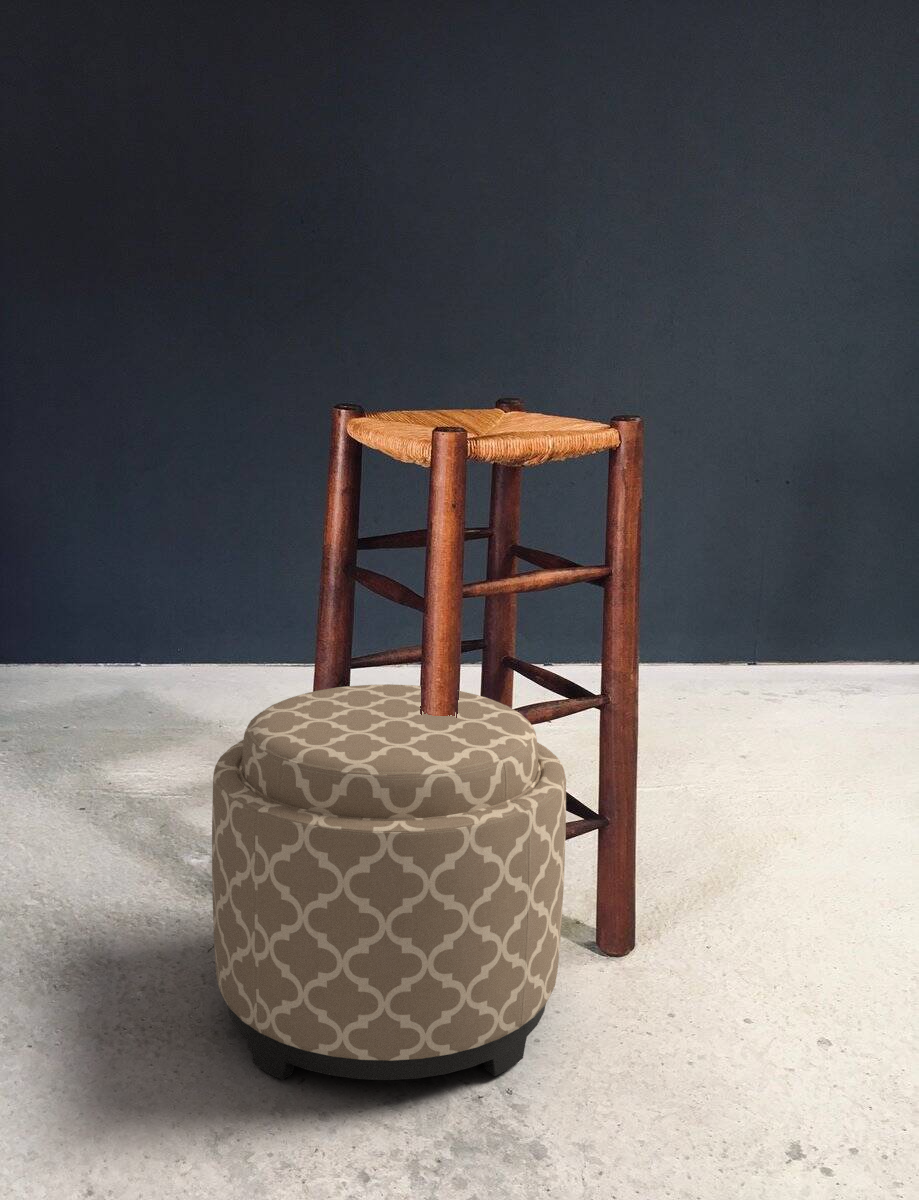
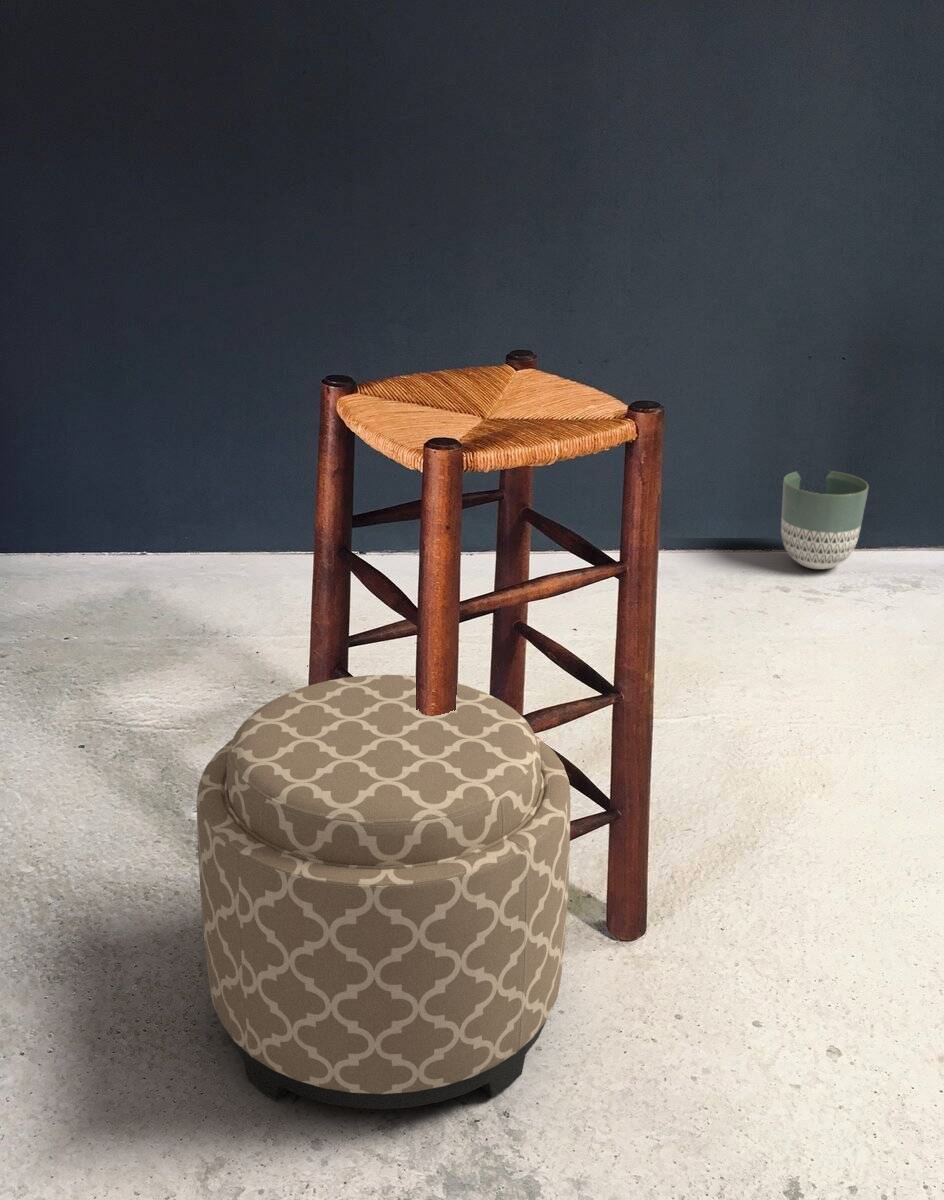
planter: none [732,593,810,682] -> present [781,471,868,569]

